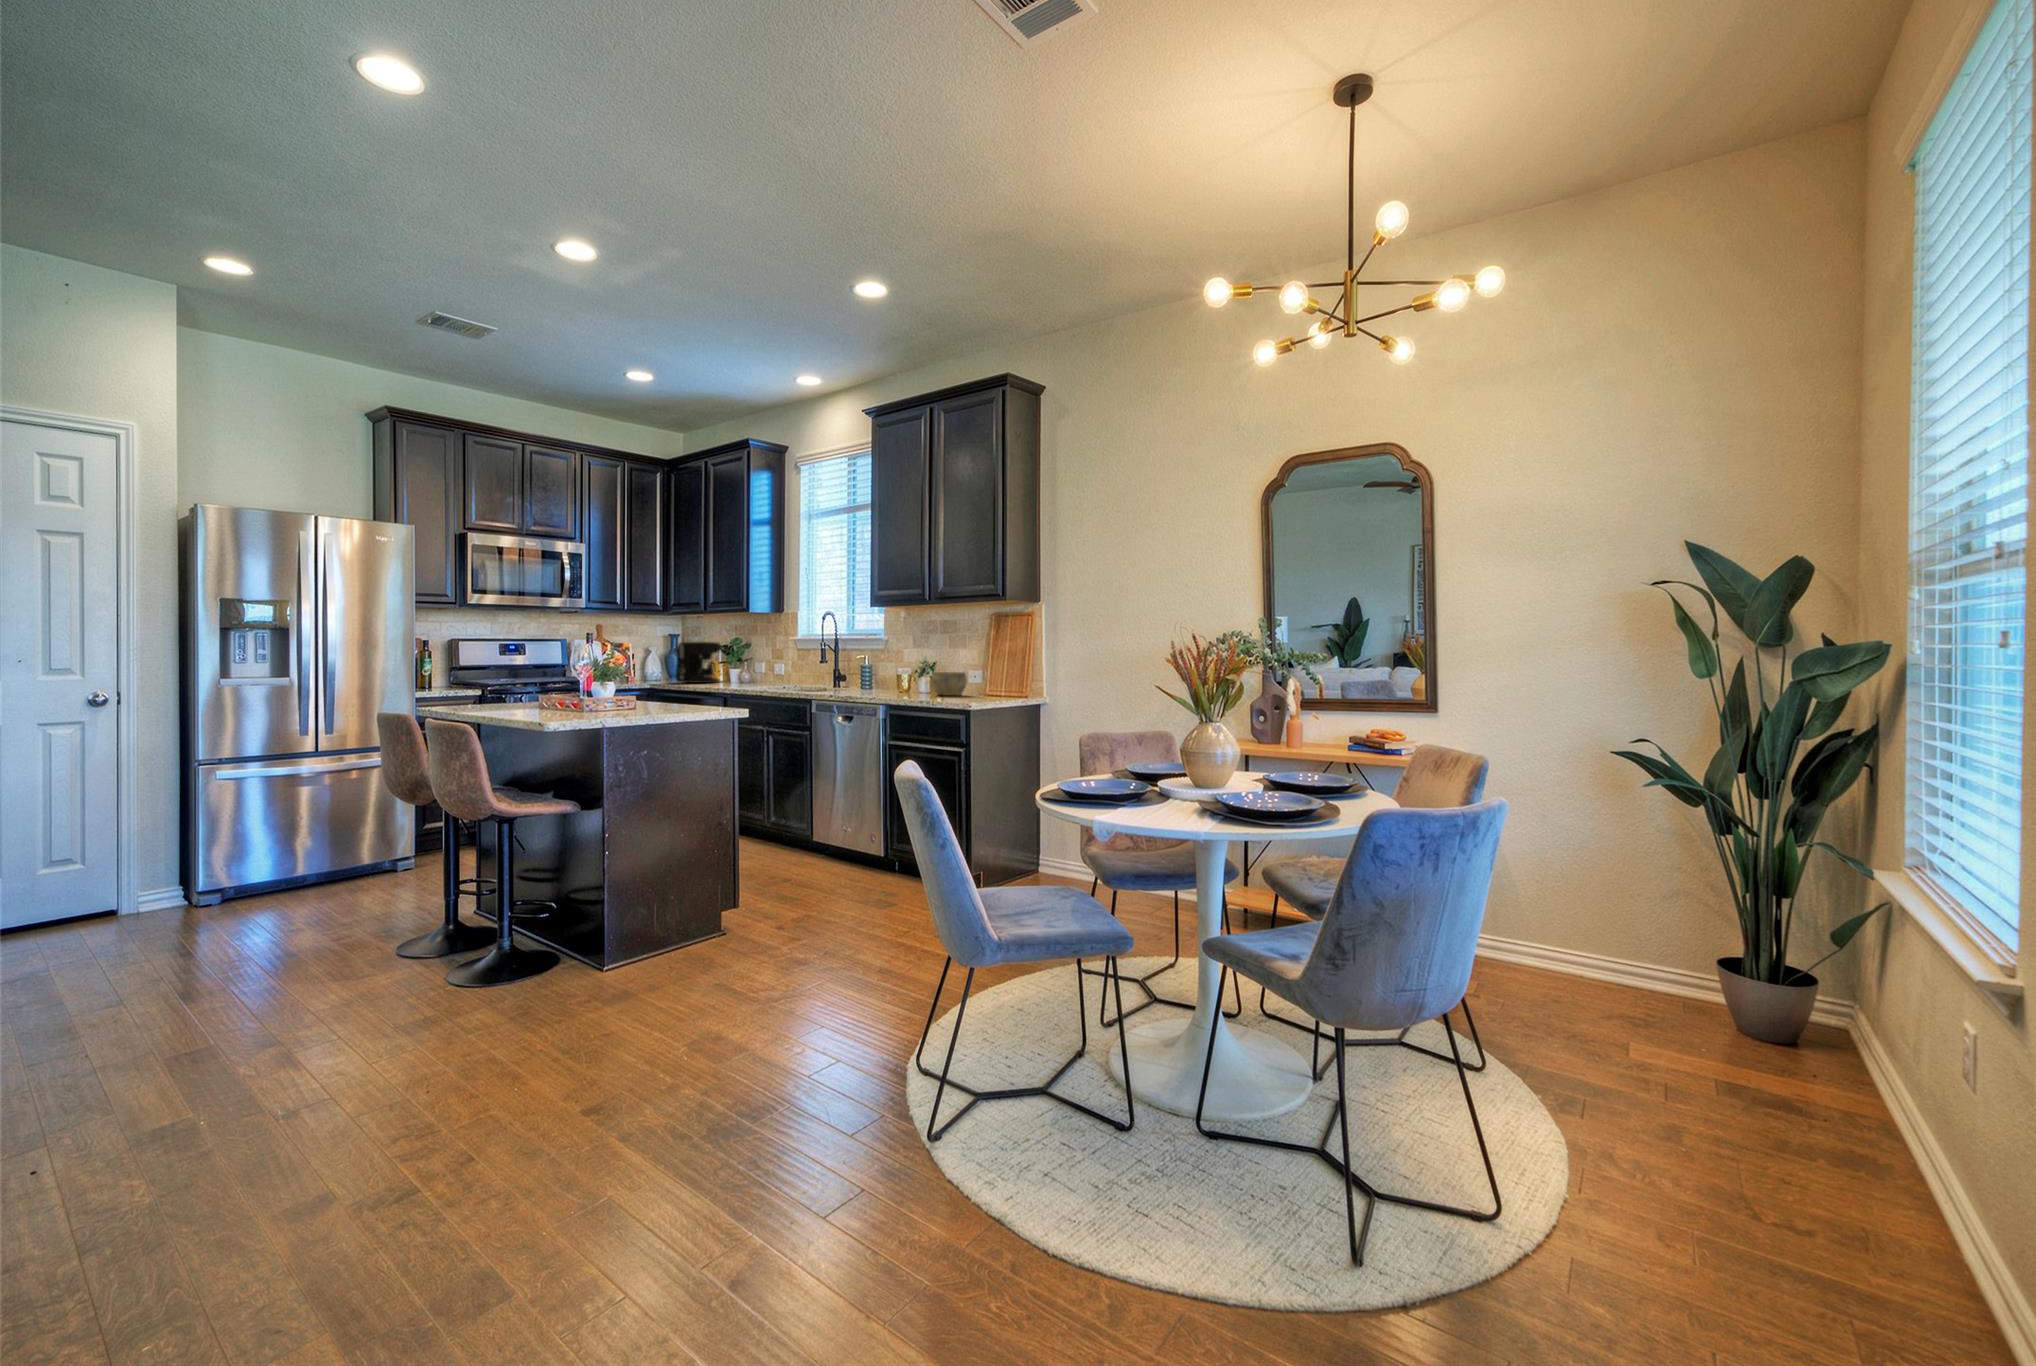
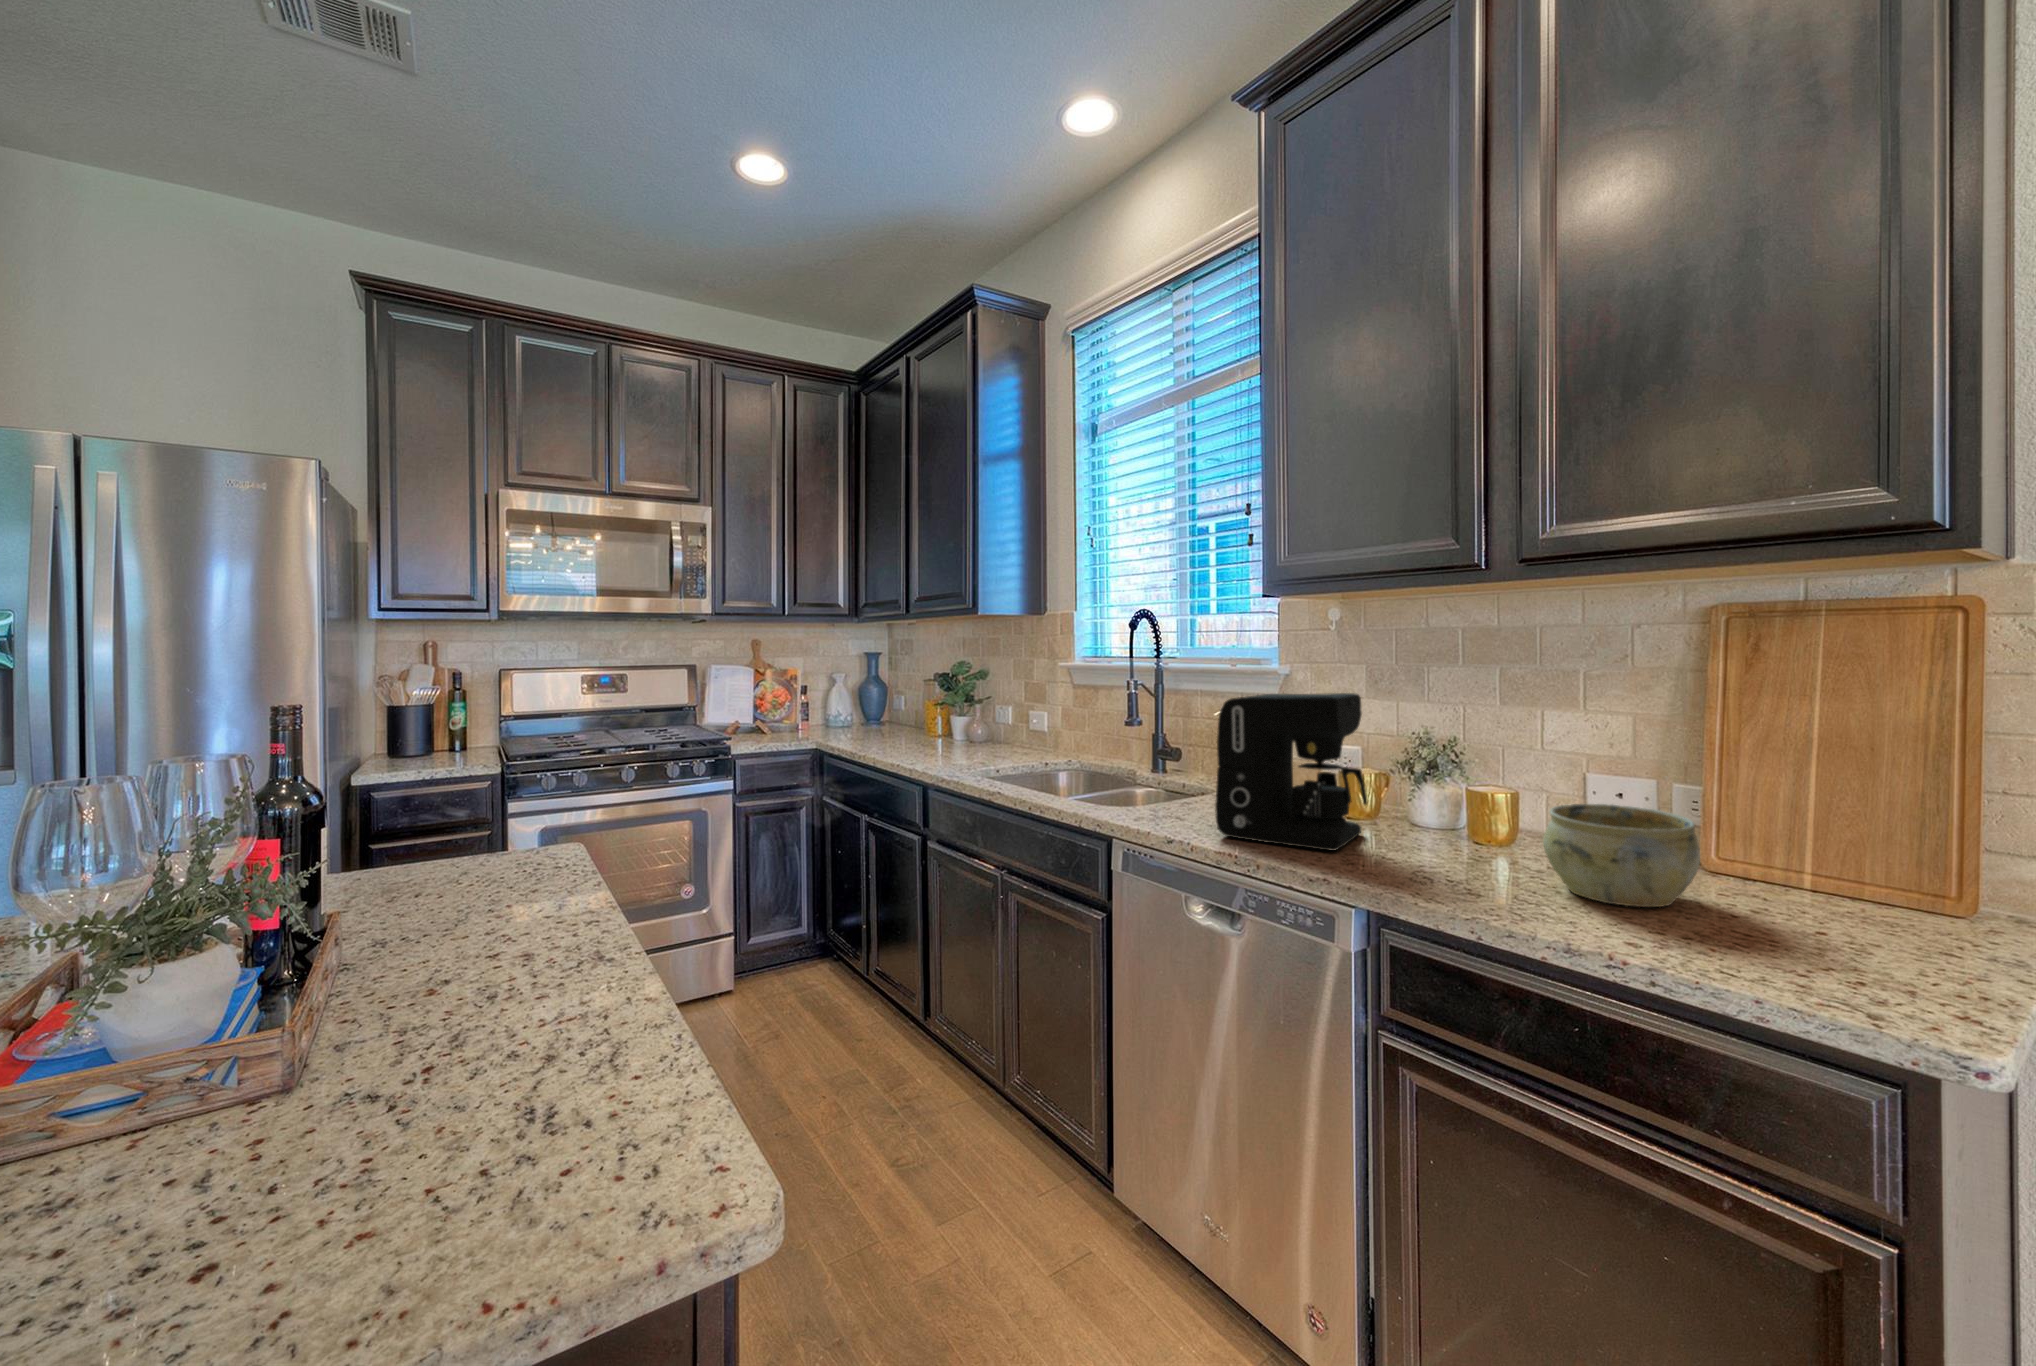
coffee maker: present [676,642,721,683] -> present [1215,693,1367,851]

